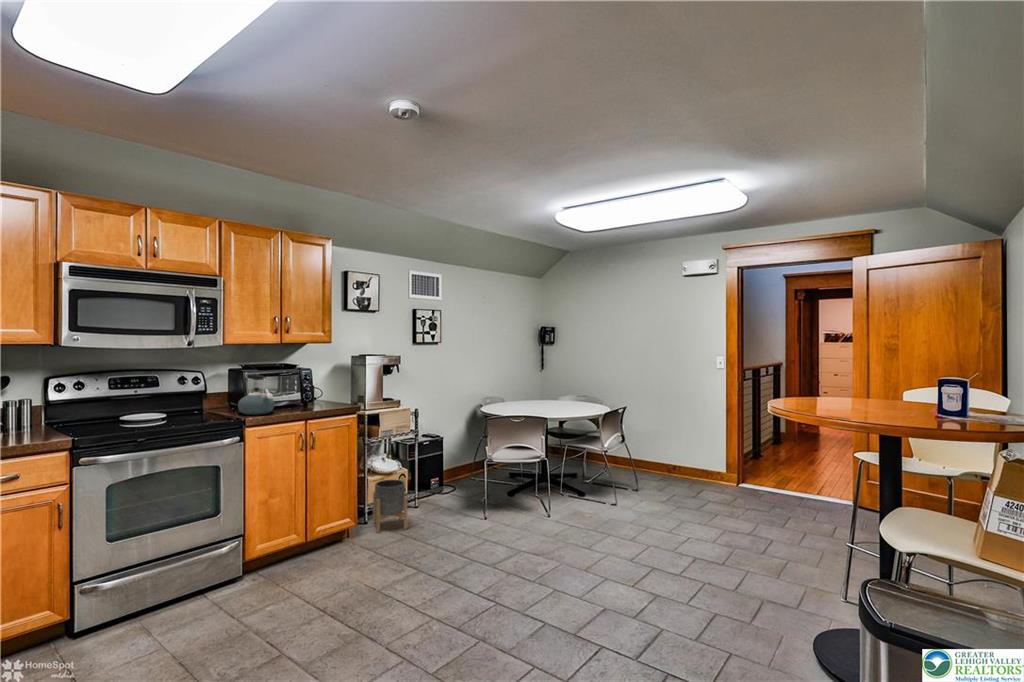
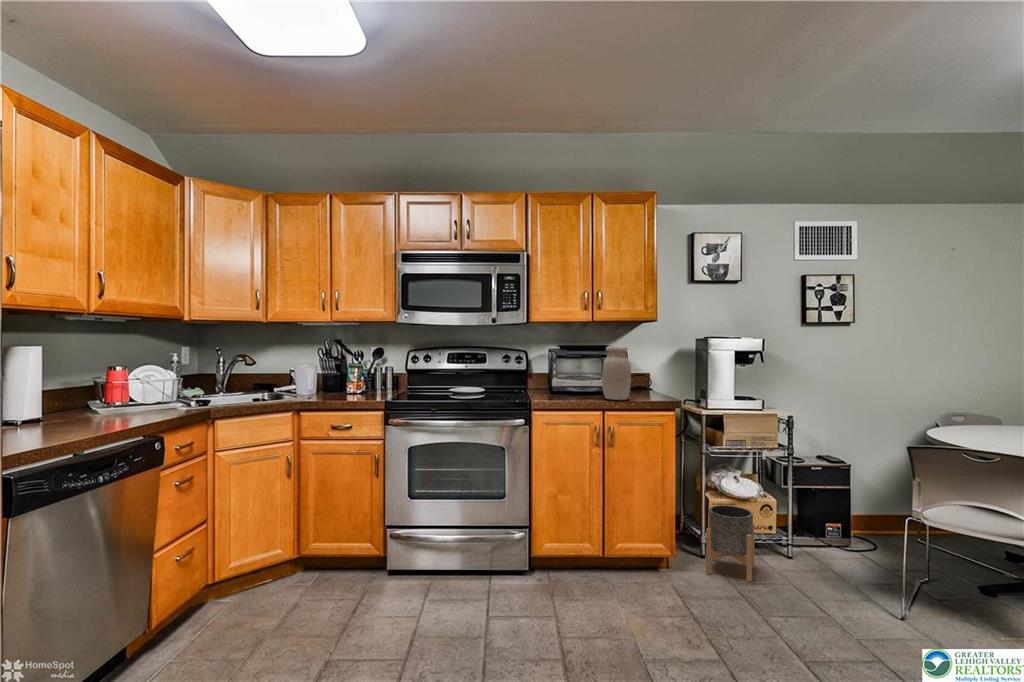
jar: none [298,366,324,411] -> present [602,346,631,400]
kettle: present [238,375,274,415] -> none [540,355,577,398]

